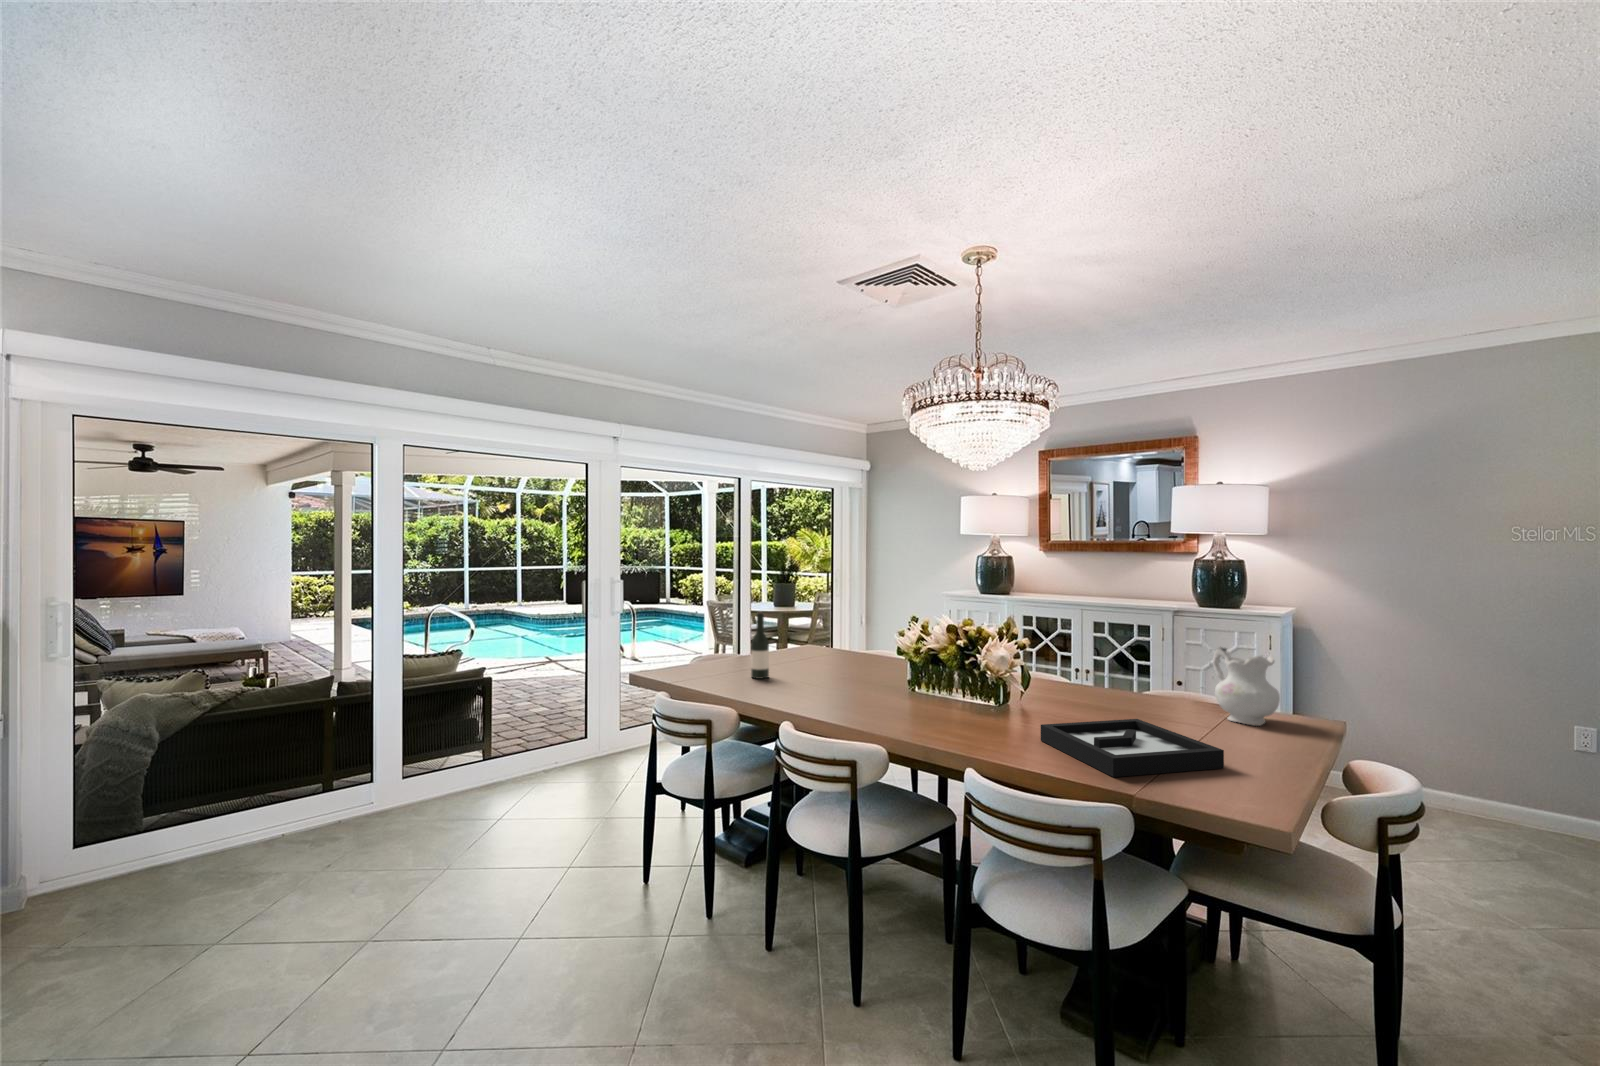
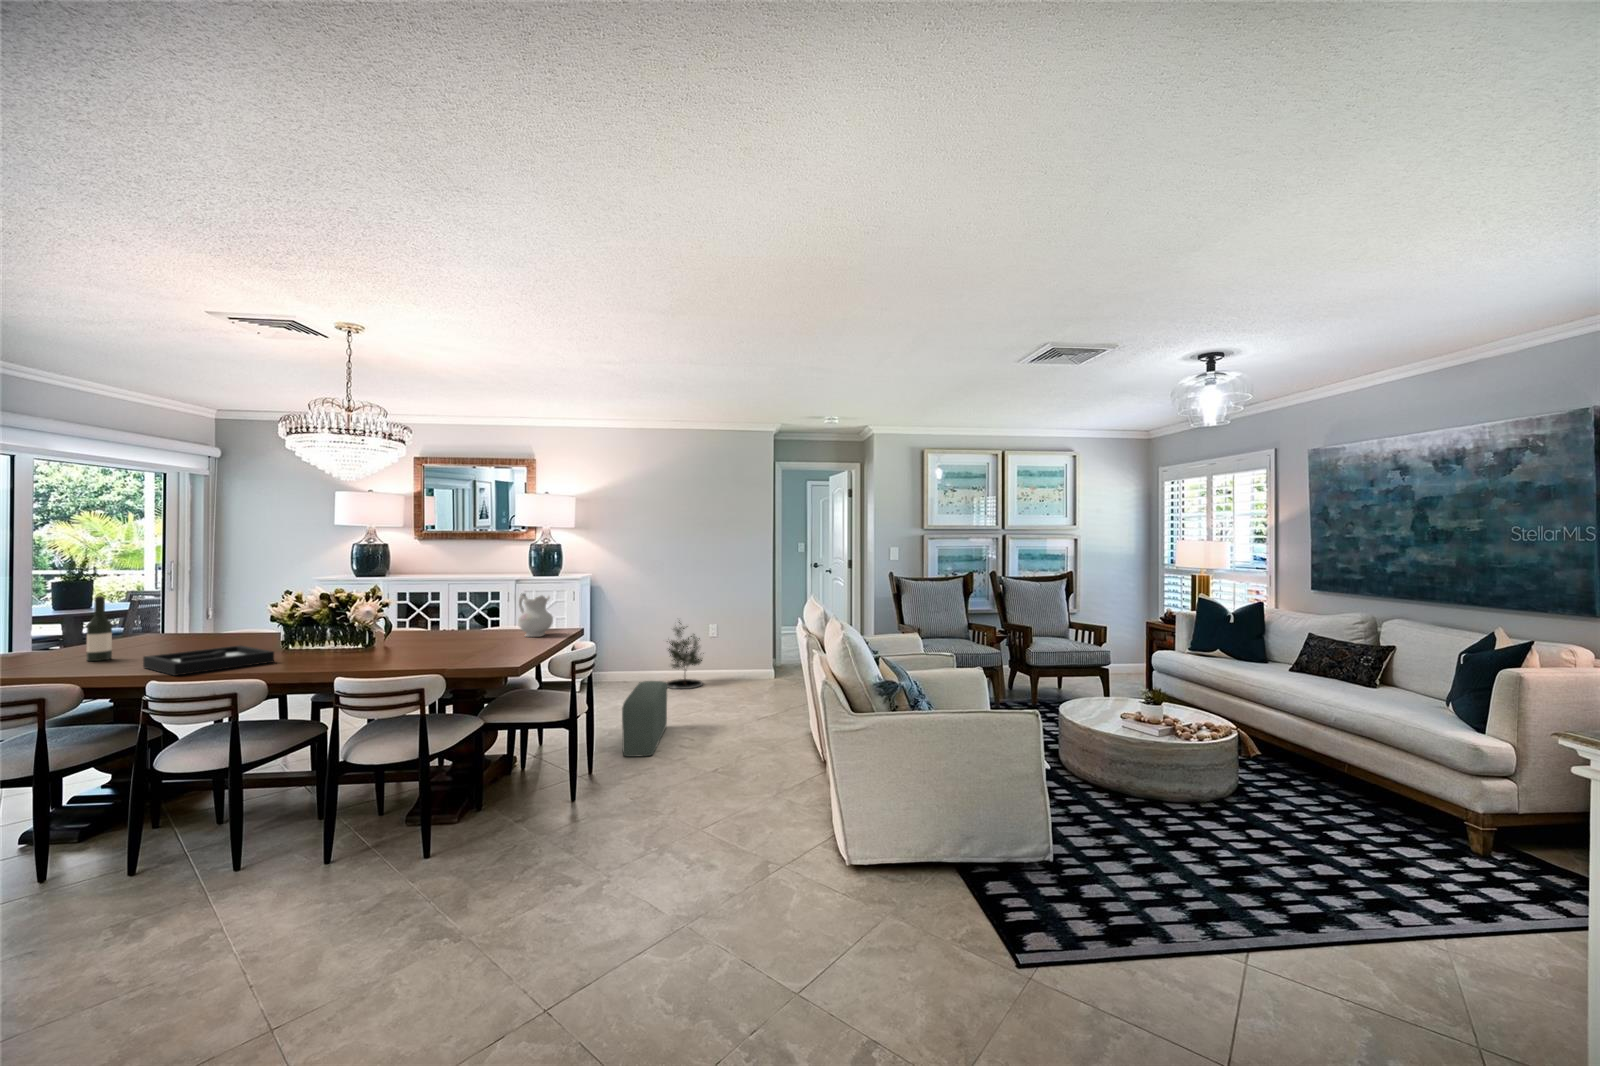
potted tree: none [1449,698,1556,838] -> present [666,622,704,689]
decorative tray: present [1041,719,1224,777] -> present [143,646,274,676]
pouf: none [1441,831,1536,1021] -> present [622,681,667,757]

